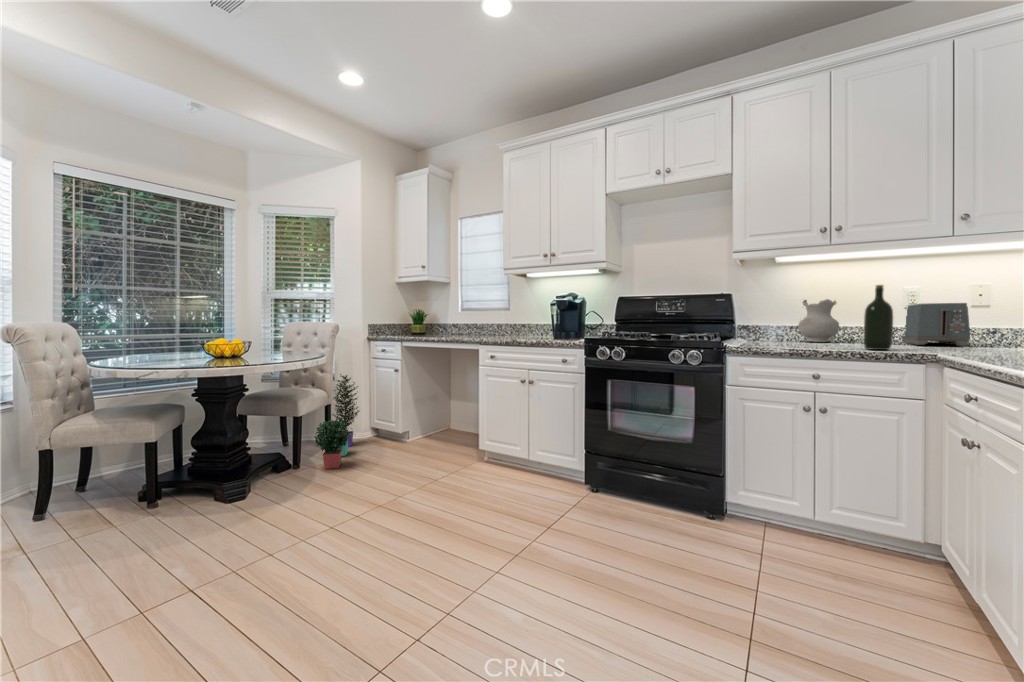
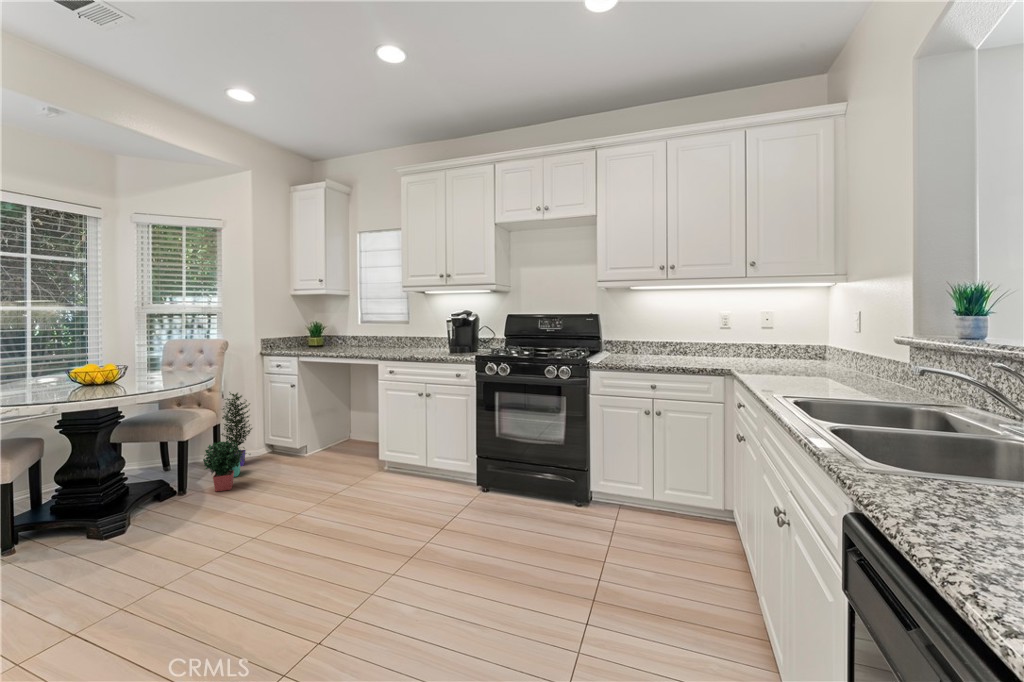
wine bottle: present [864,285,893,350] -> none [688,314,706,365]
ceramic pitcher: present [798,299,839,342] -> none [648,320,677,356]
toaster: present [901,303,970,346] -> none [720,327,759,359]

